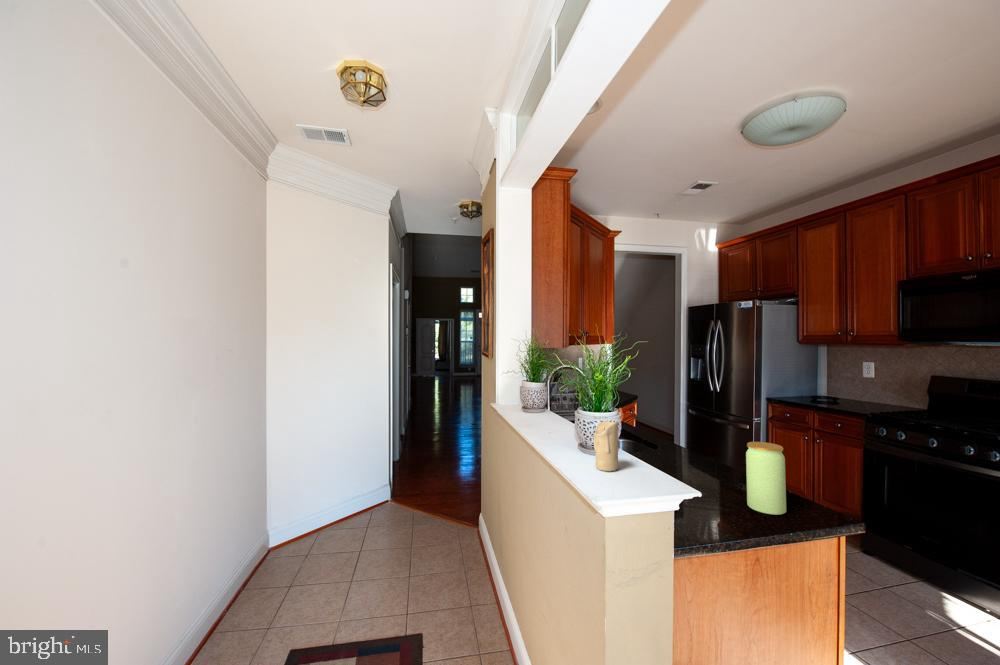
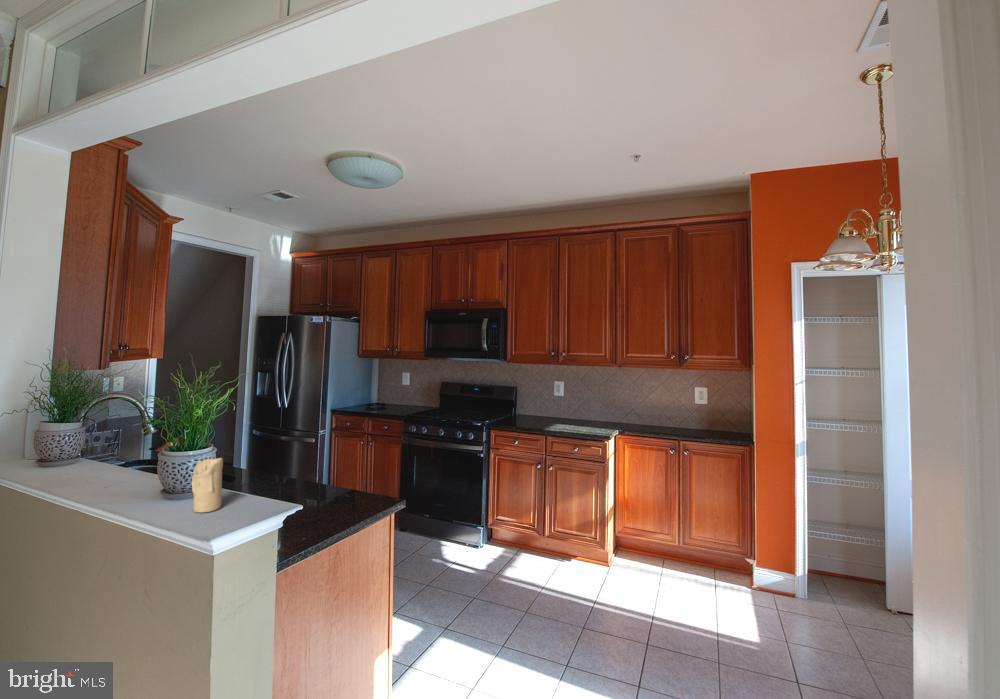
jar: present [746,442,786,515] -> none [331,453,360,511]

